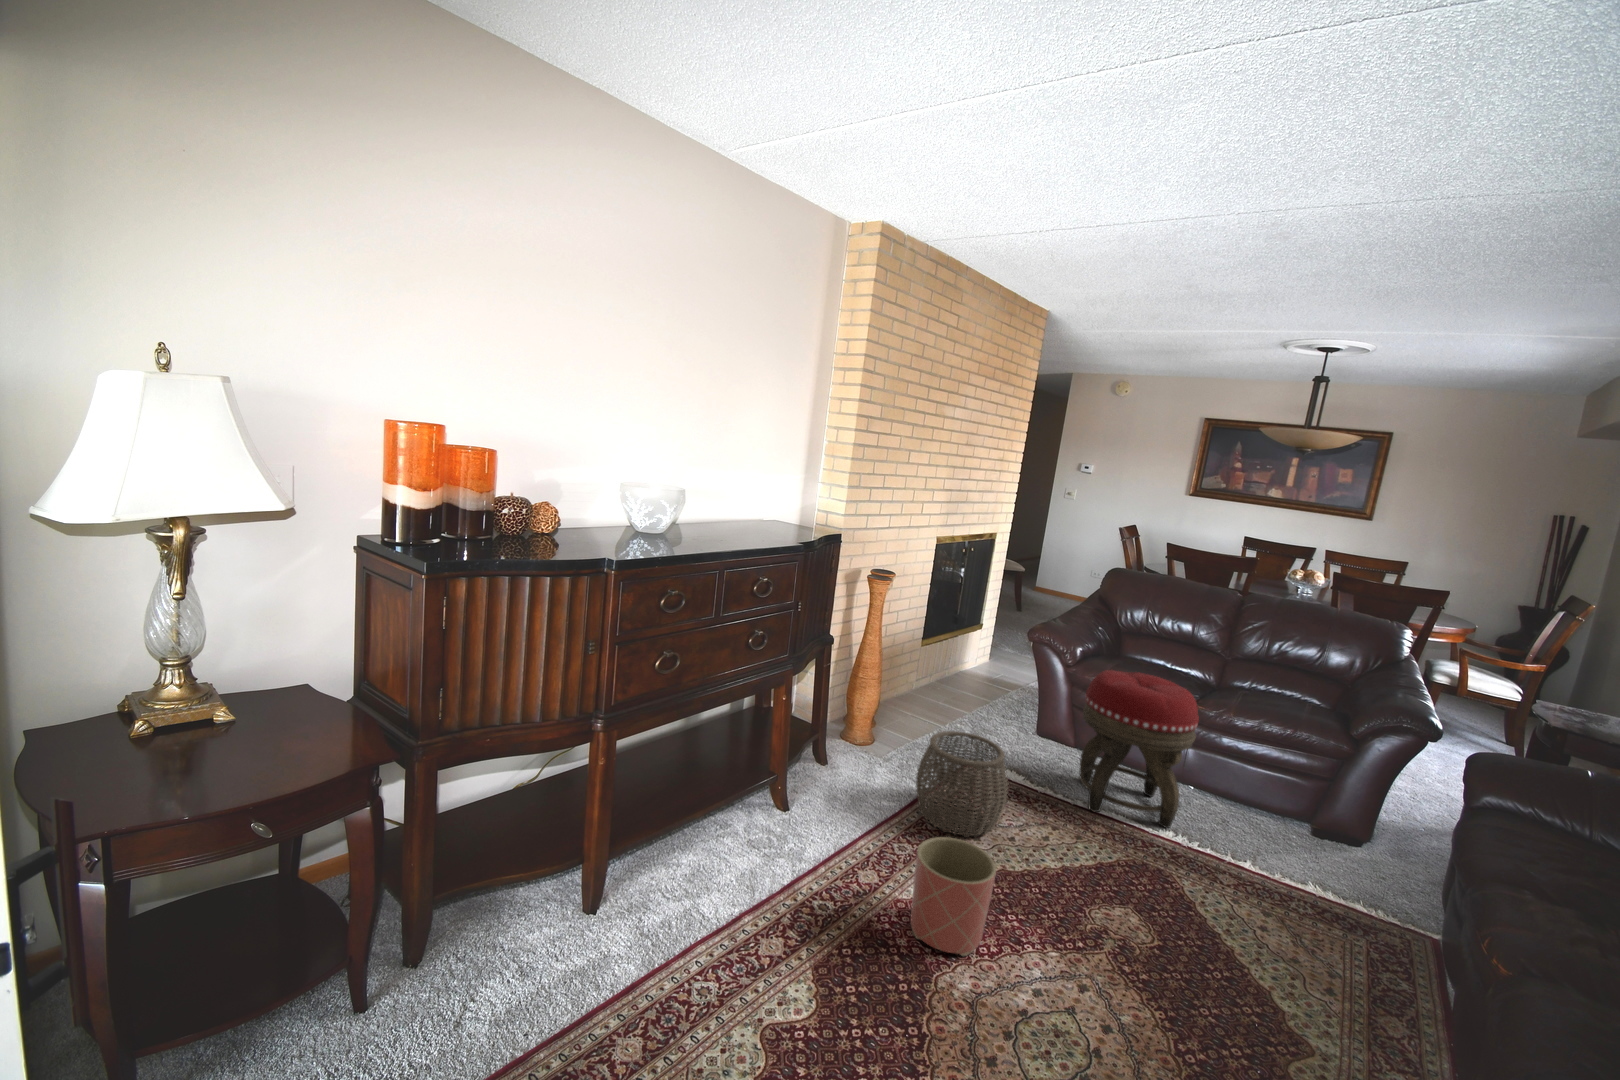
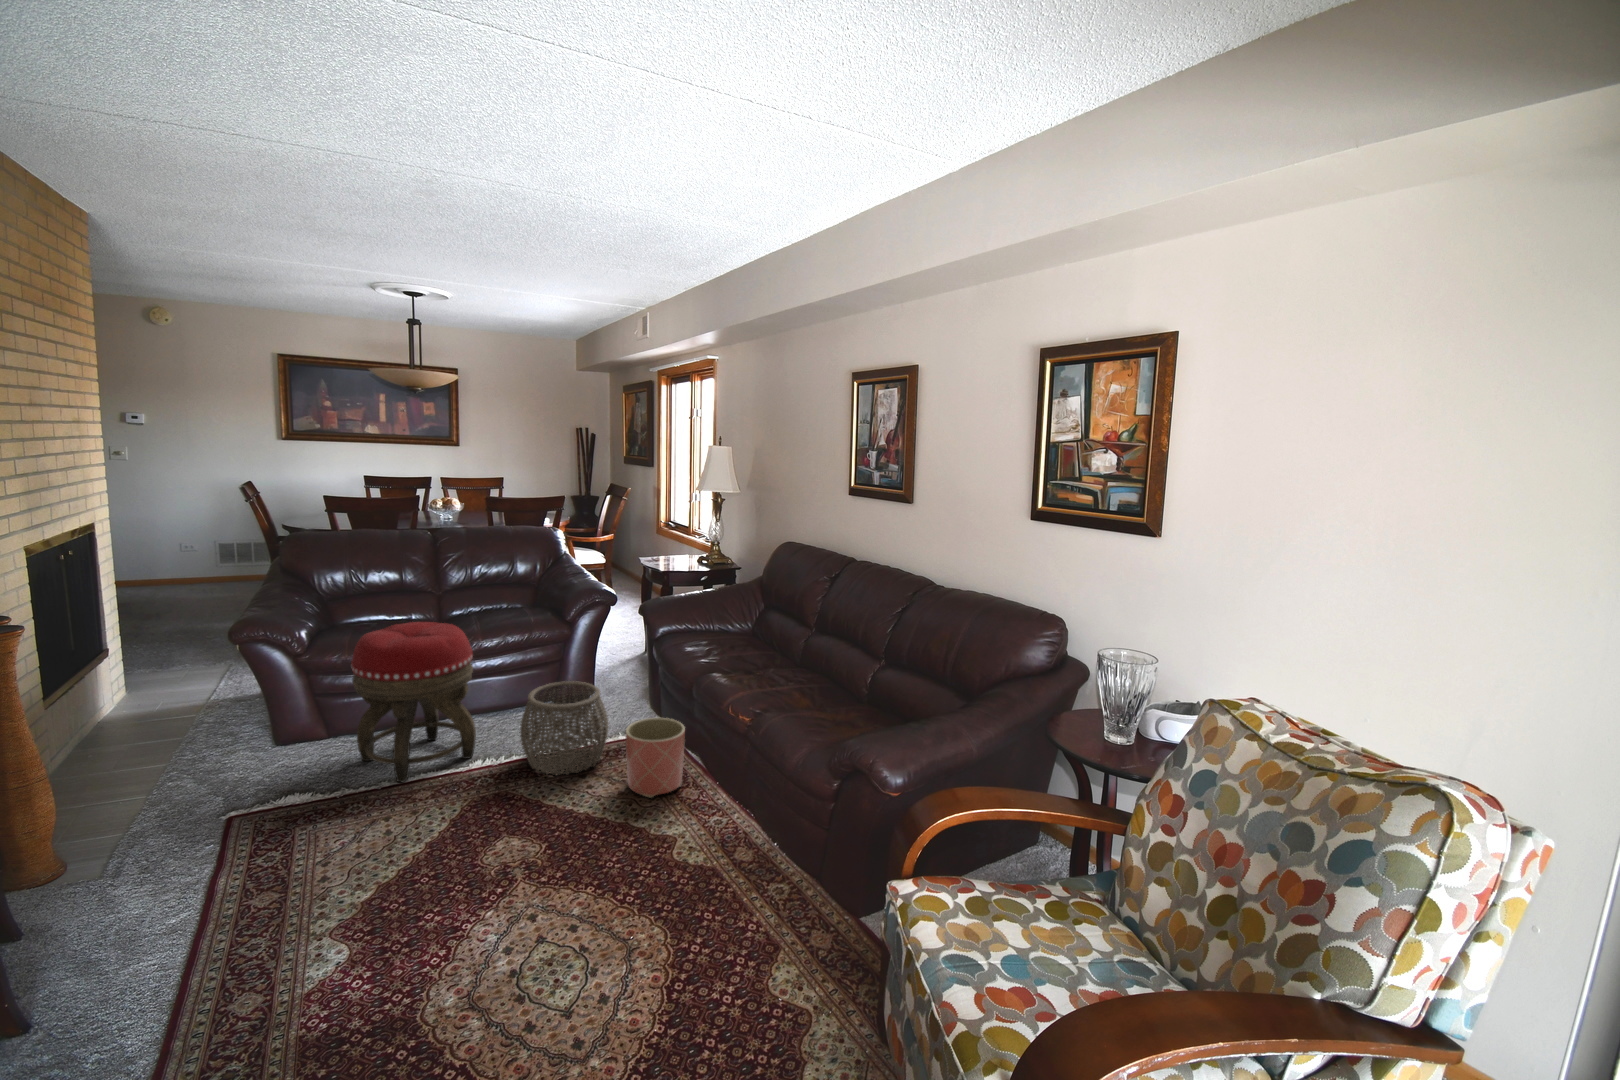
woven basket: present [916,731,1008,837] -> present [520,681,609,775]
planter: present [910,837,996,956] -> present [626,718,685,798]

